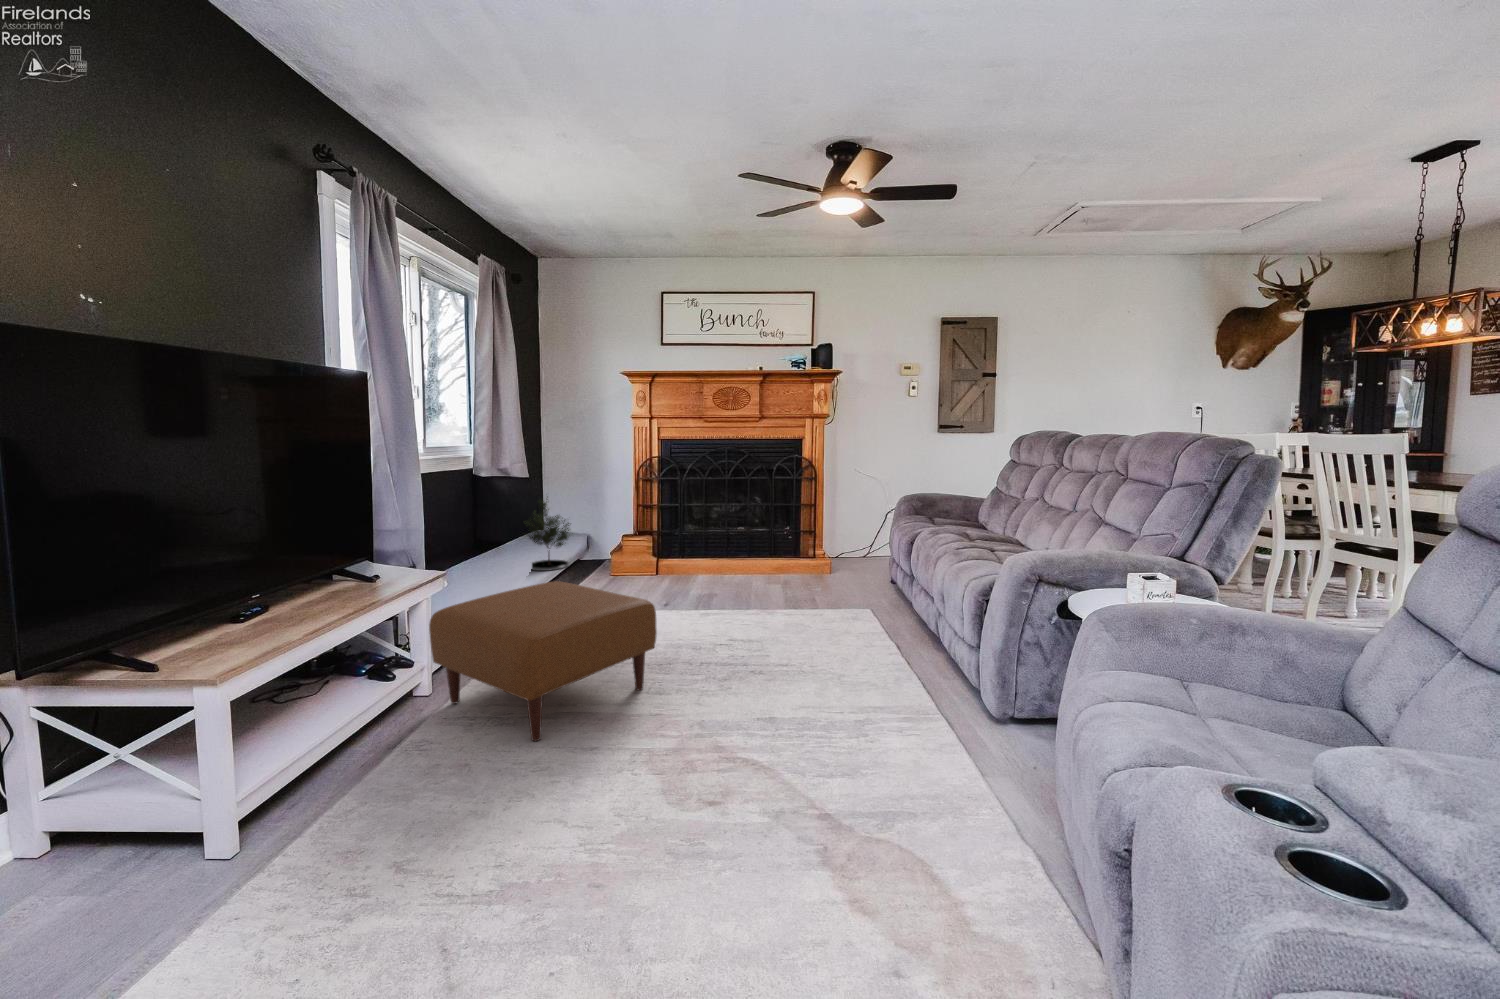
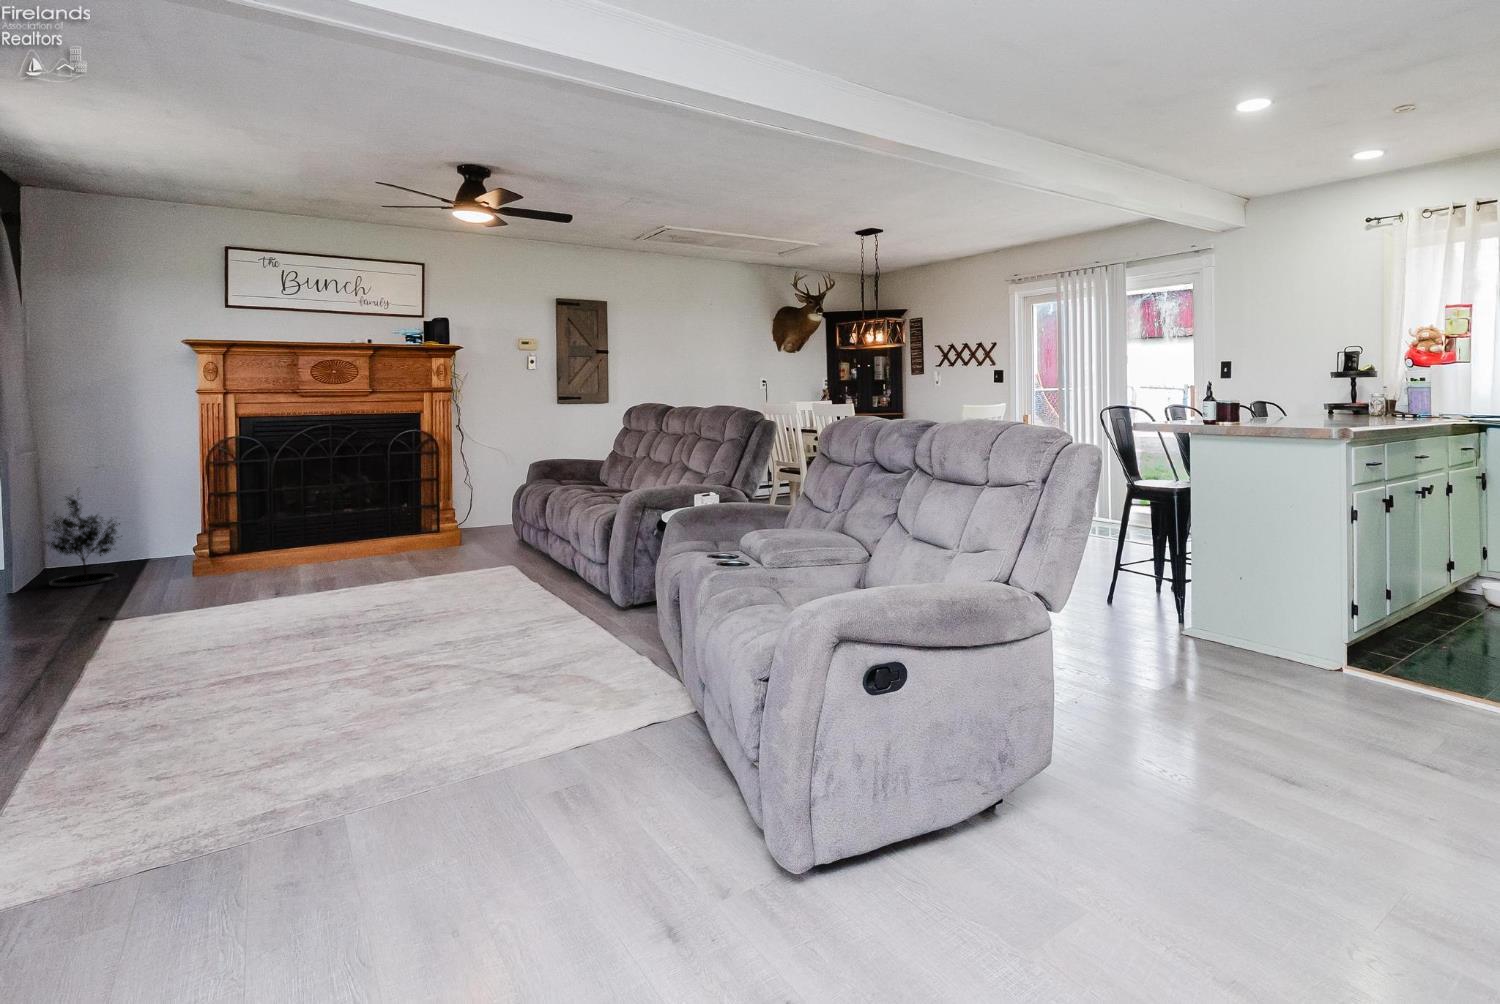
ottoman: present [429,581,657,741] -> none [86,559,335,682]

